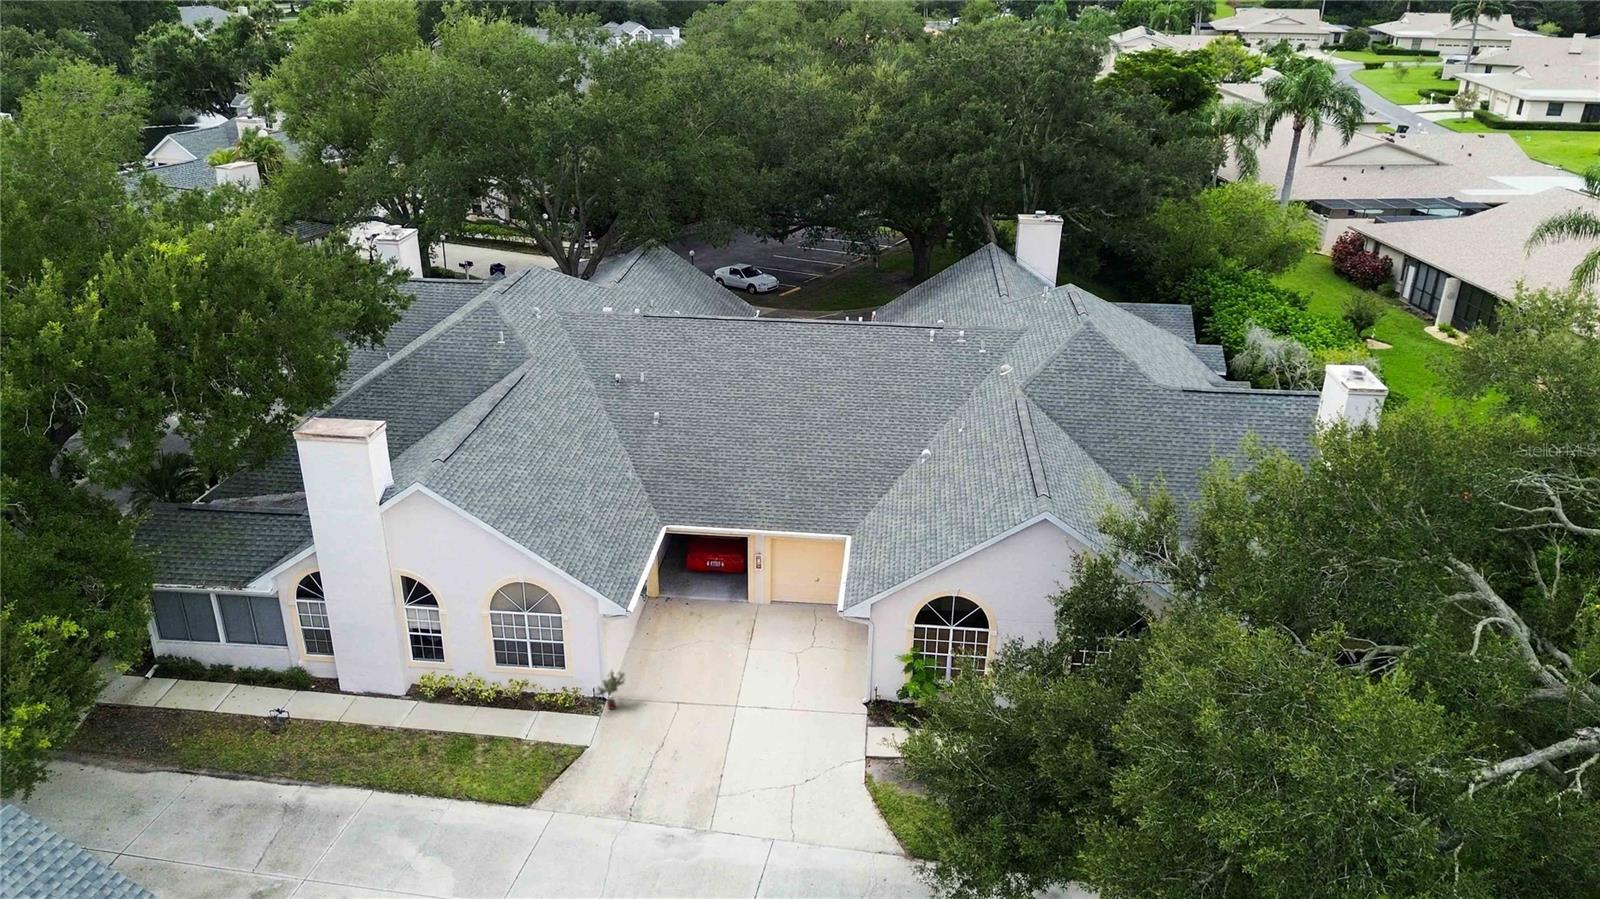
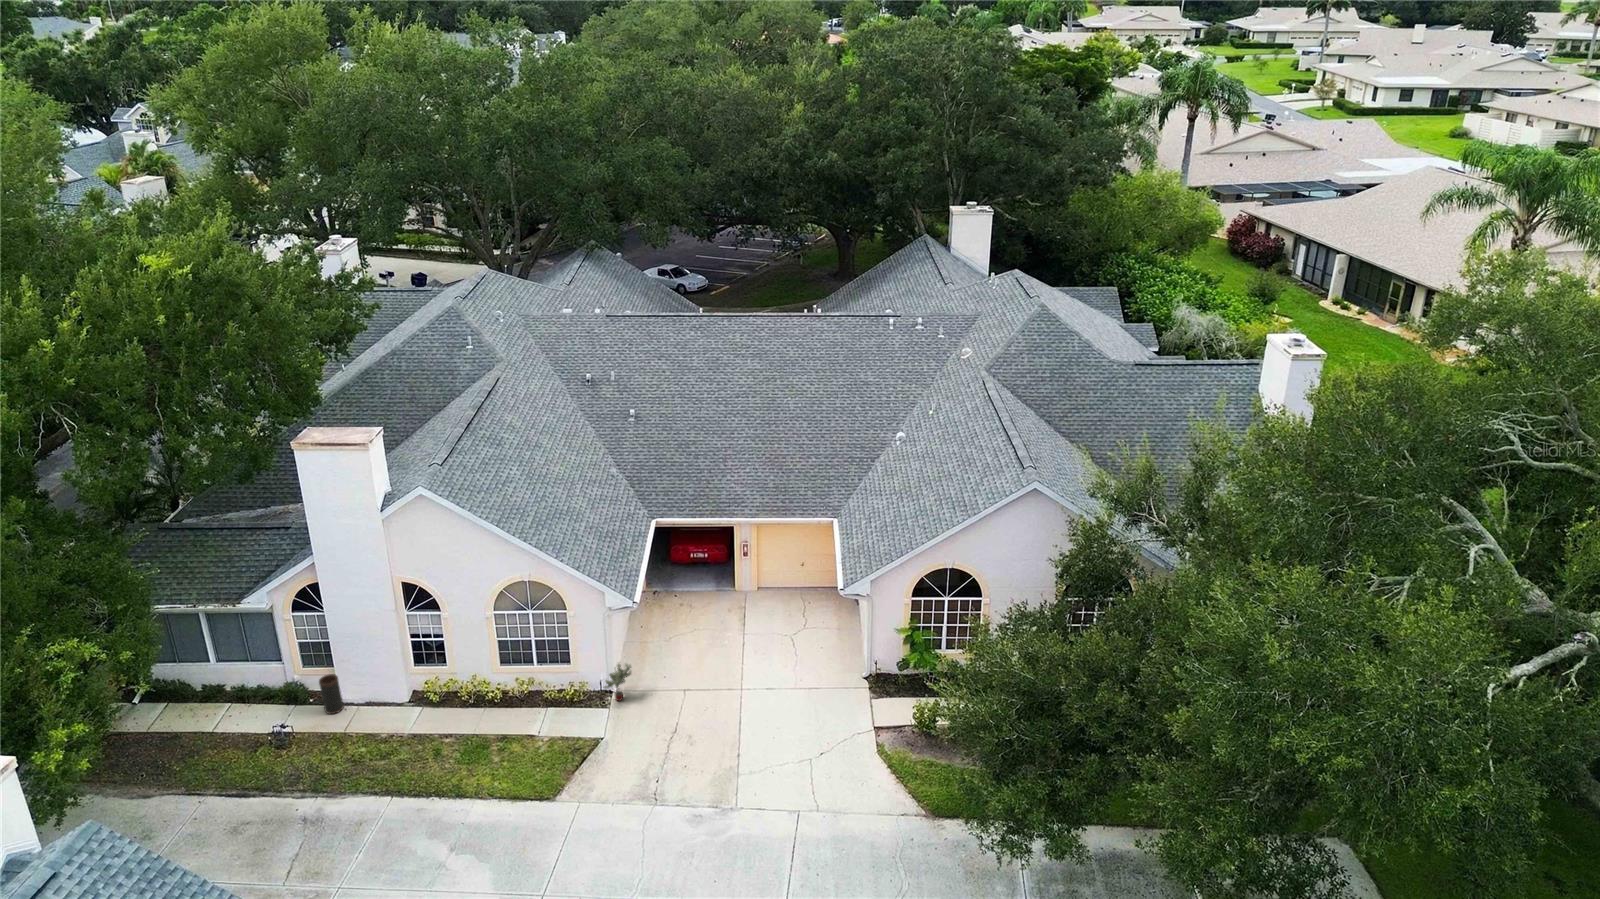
trash can: none [319,662,344,701] -> present [319,674,344,714]

